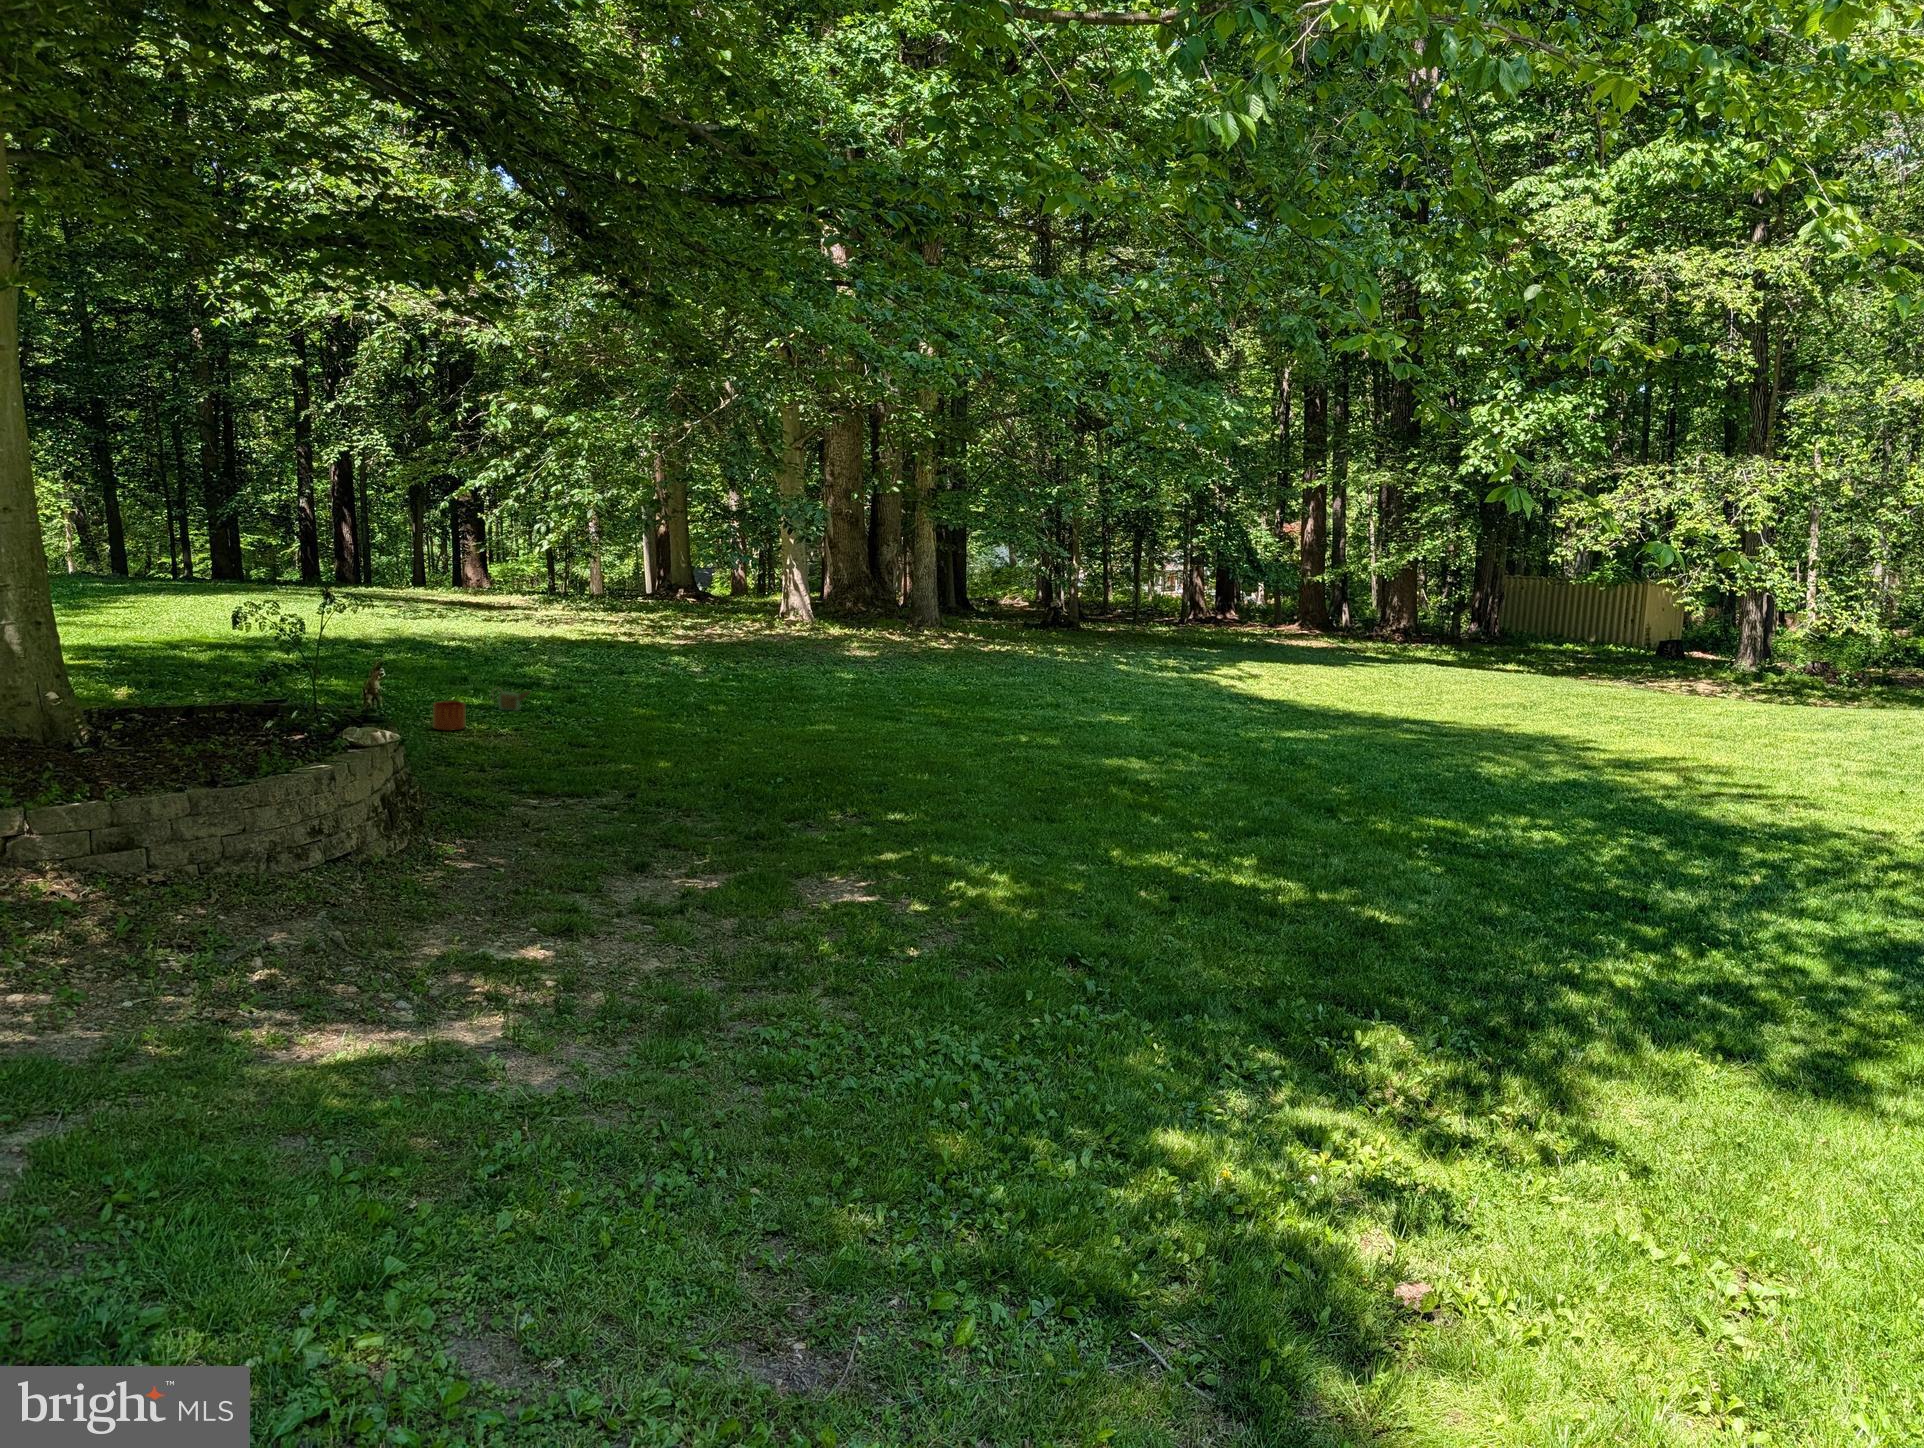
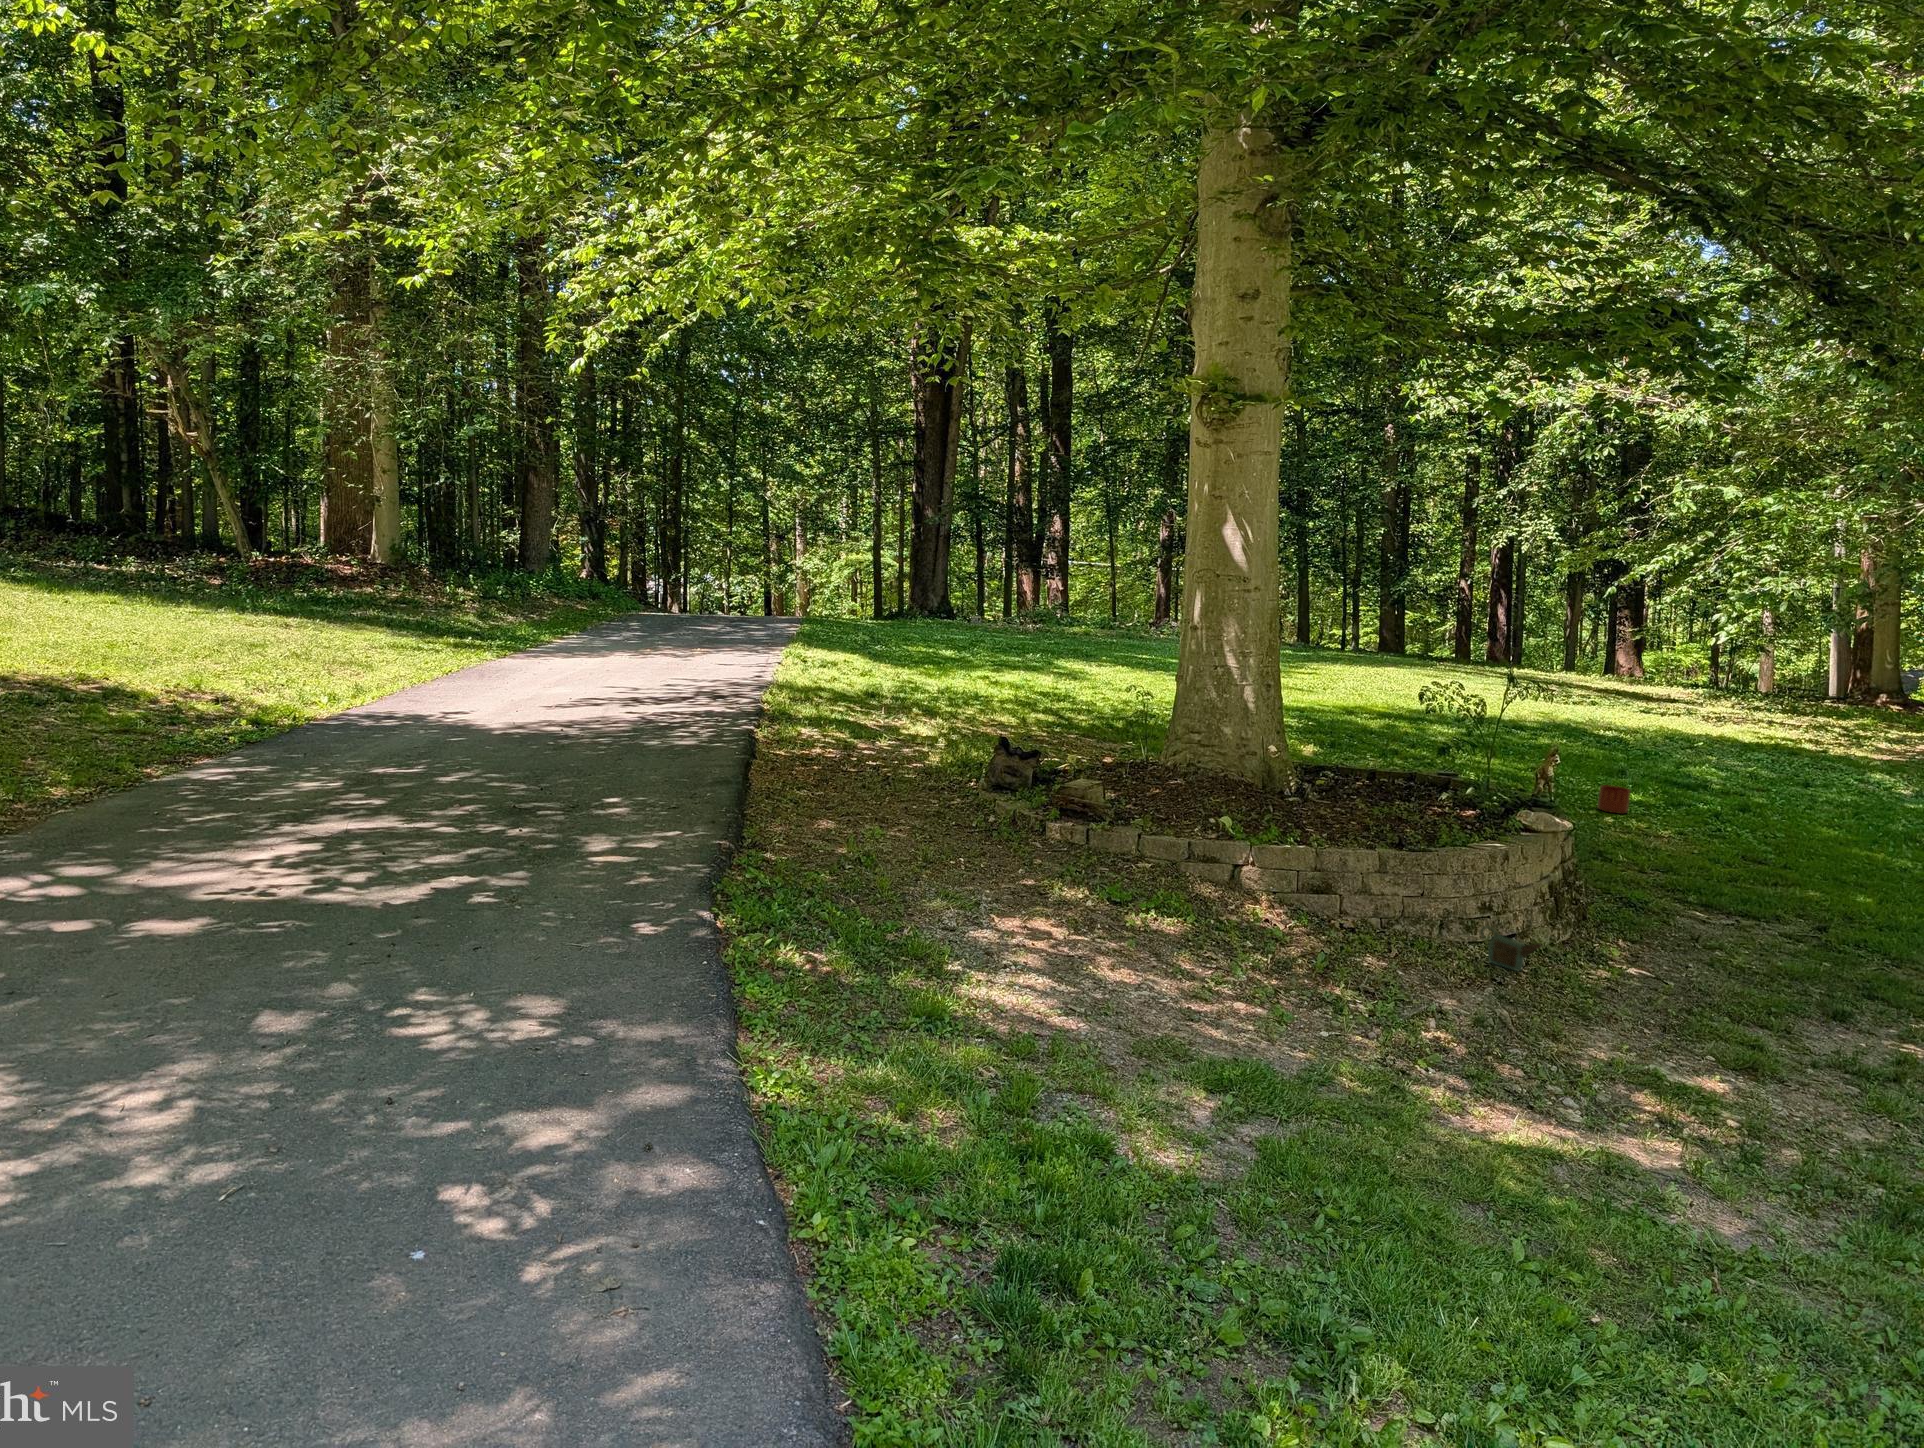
watering can: present [491,688,530,711] -> present [1480,925,1543,971]

